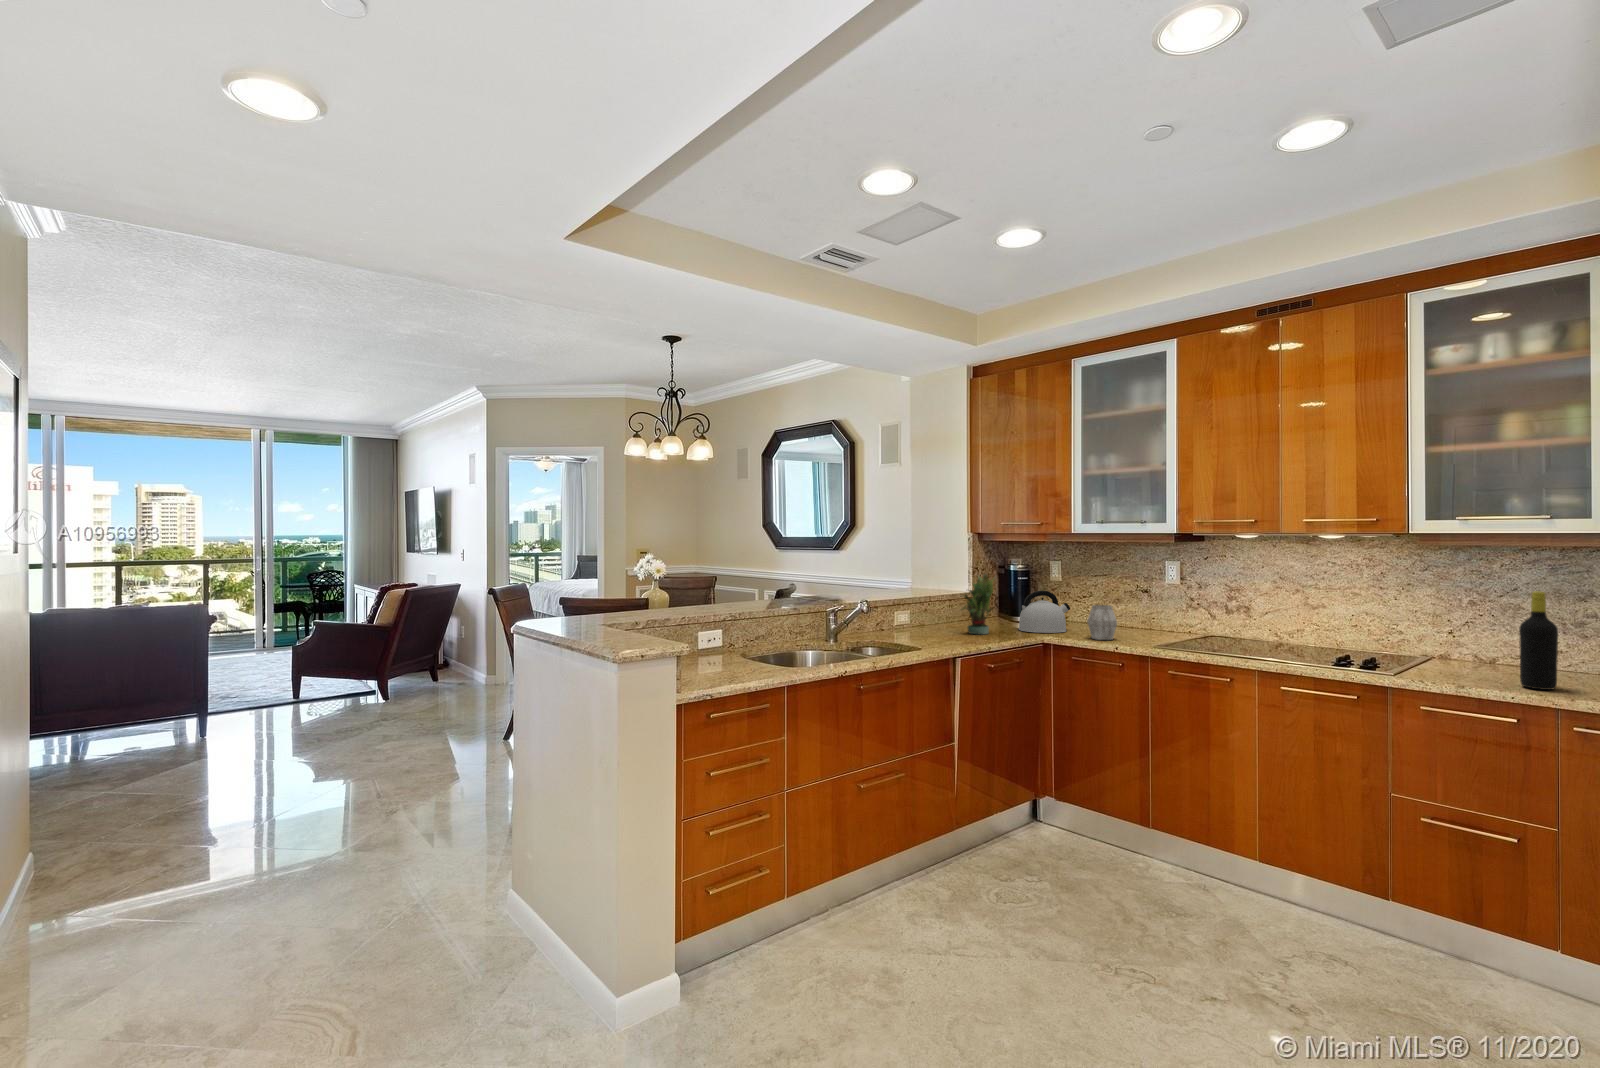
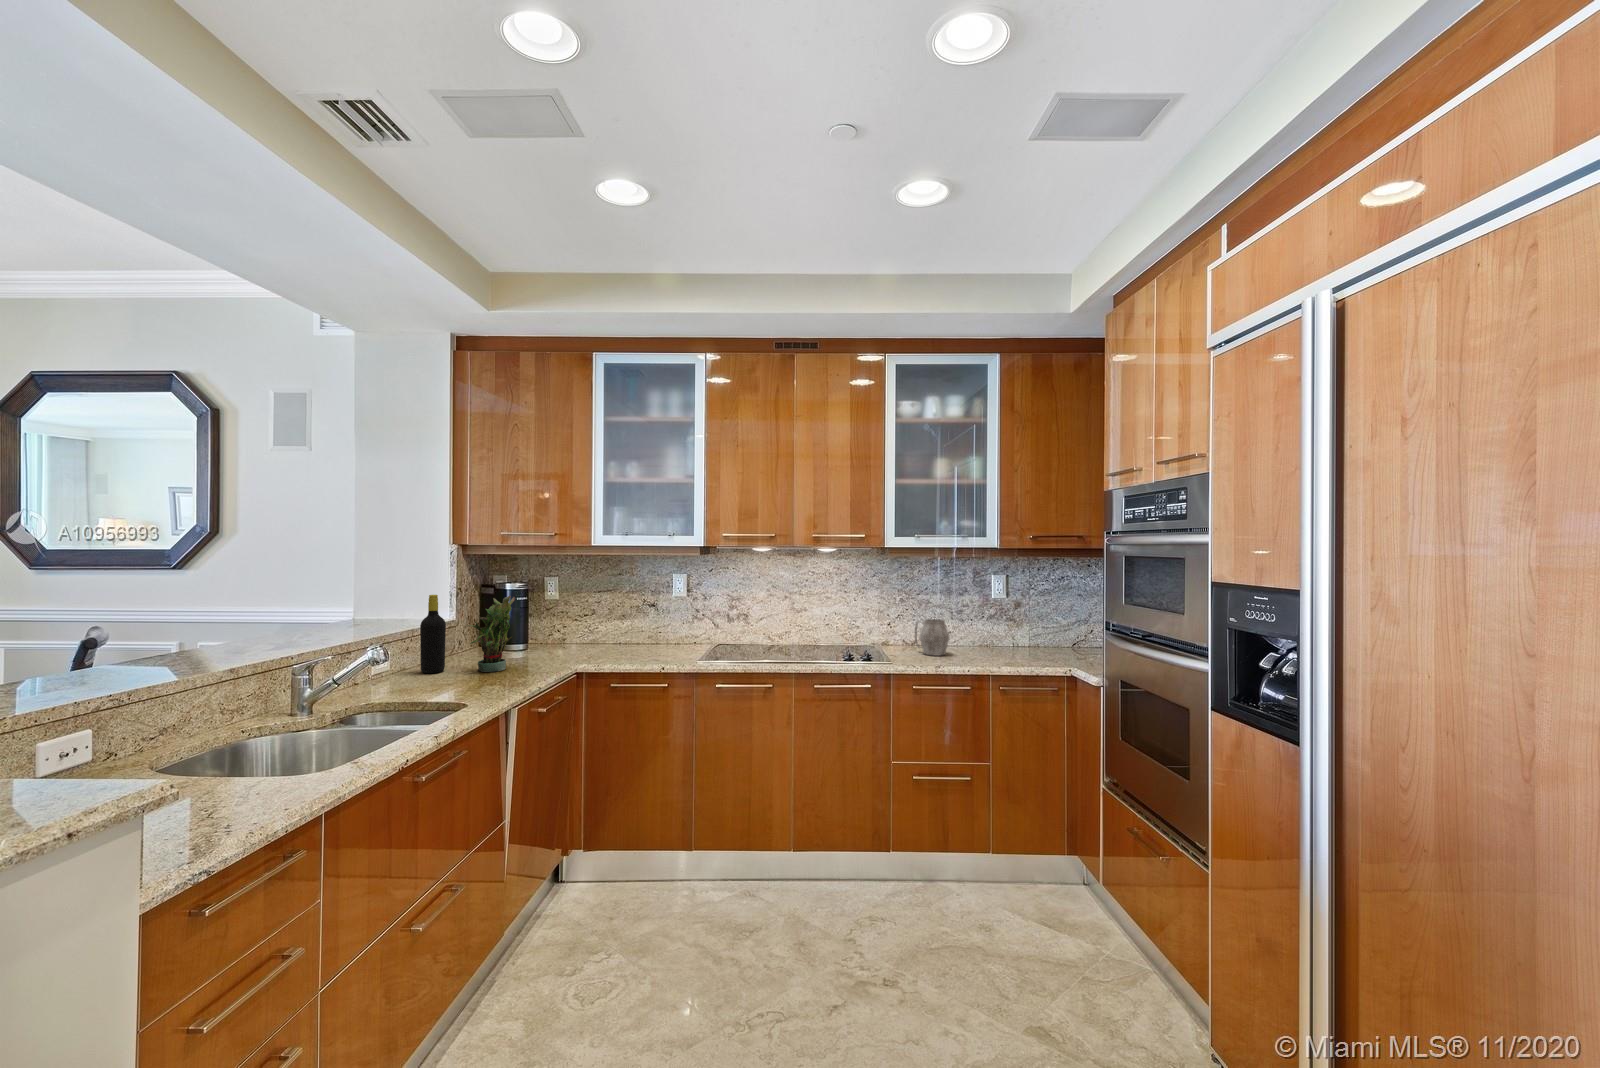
kettle: present [1019,591,1070,633] -> none [531,612,588,661]
bottle: present [1519,591,1558,690] -> present [420,595,446,673]
mug: present [1087,605,1117,640] -> present [915,619,949,656]

